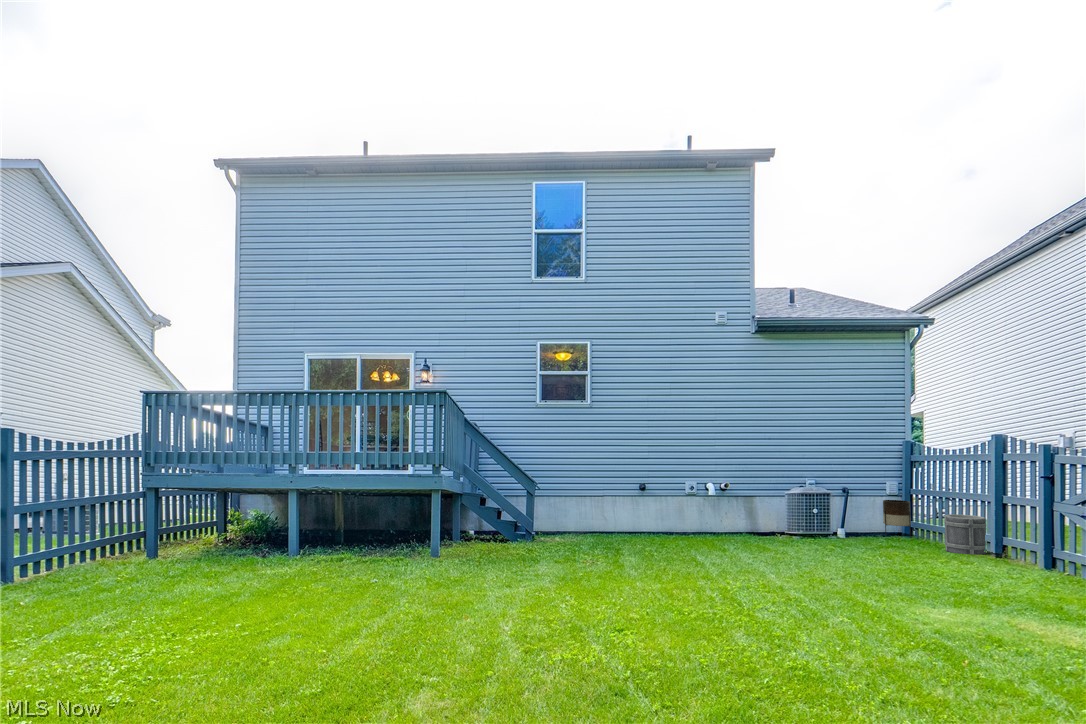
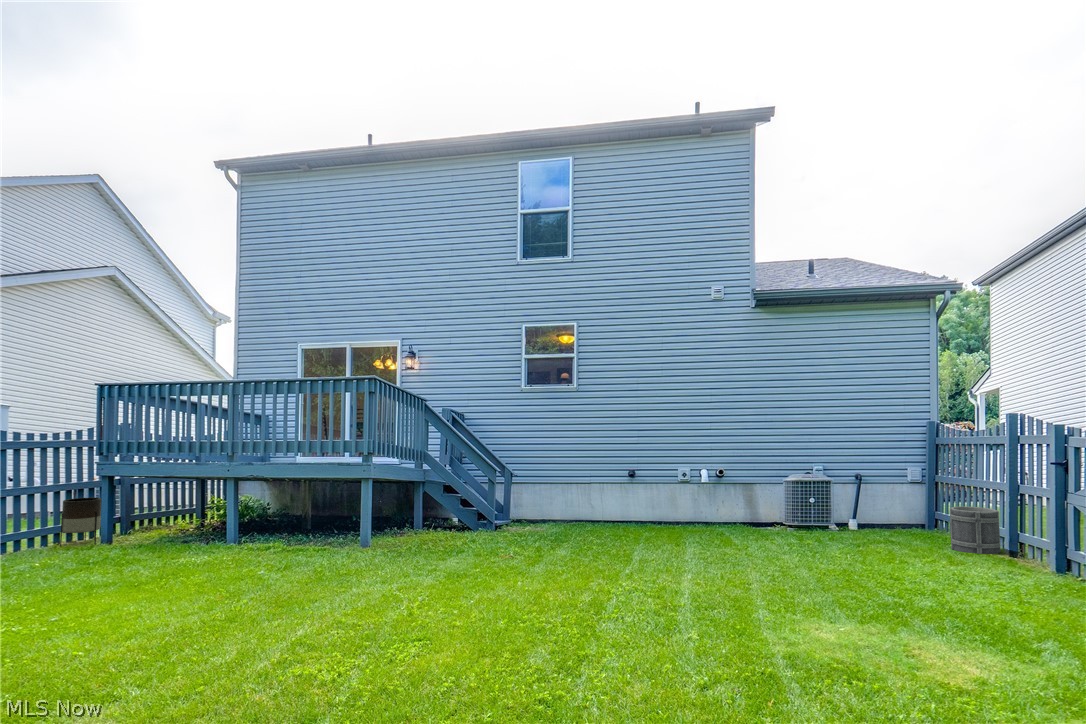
planter: present [883,500,911,536] -> present [60,498,102,546]

